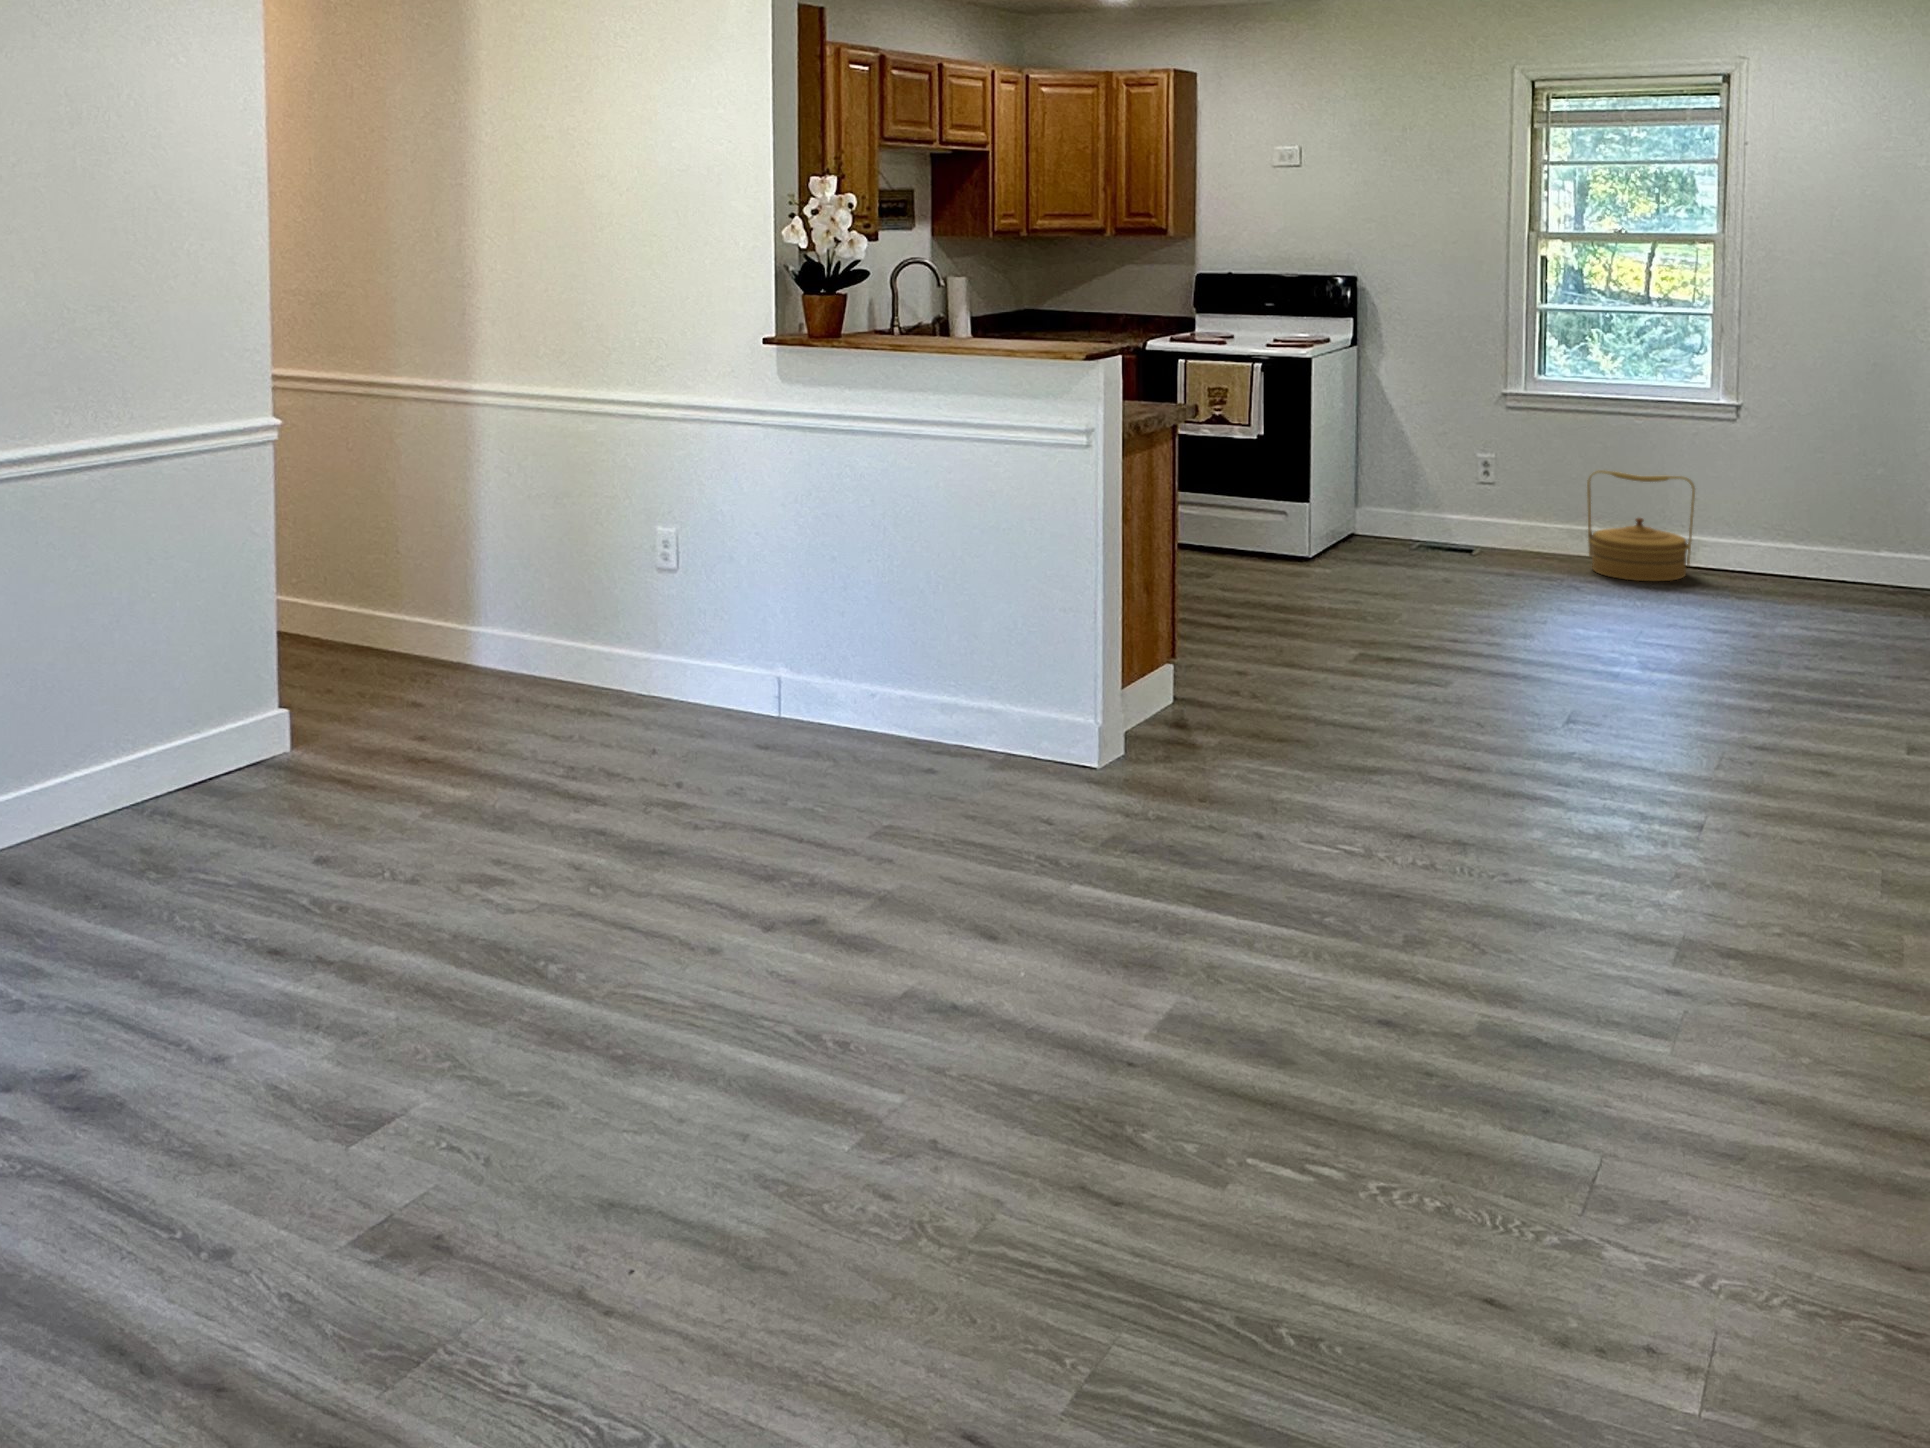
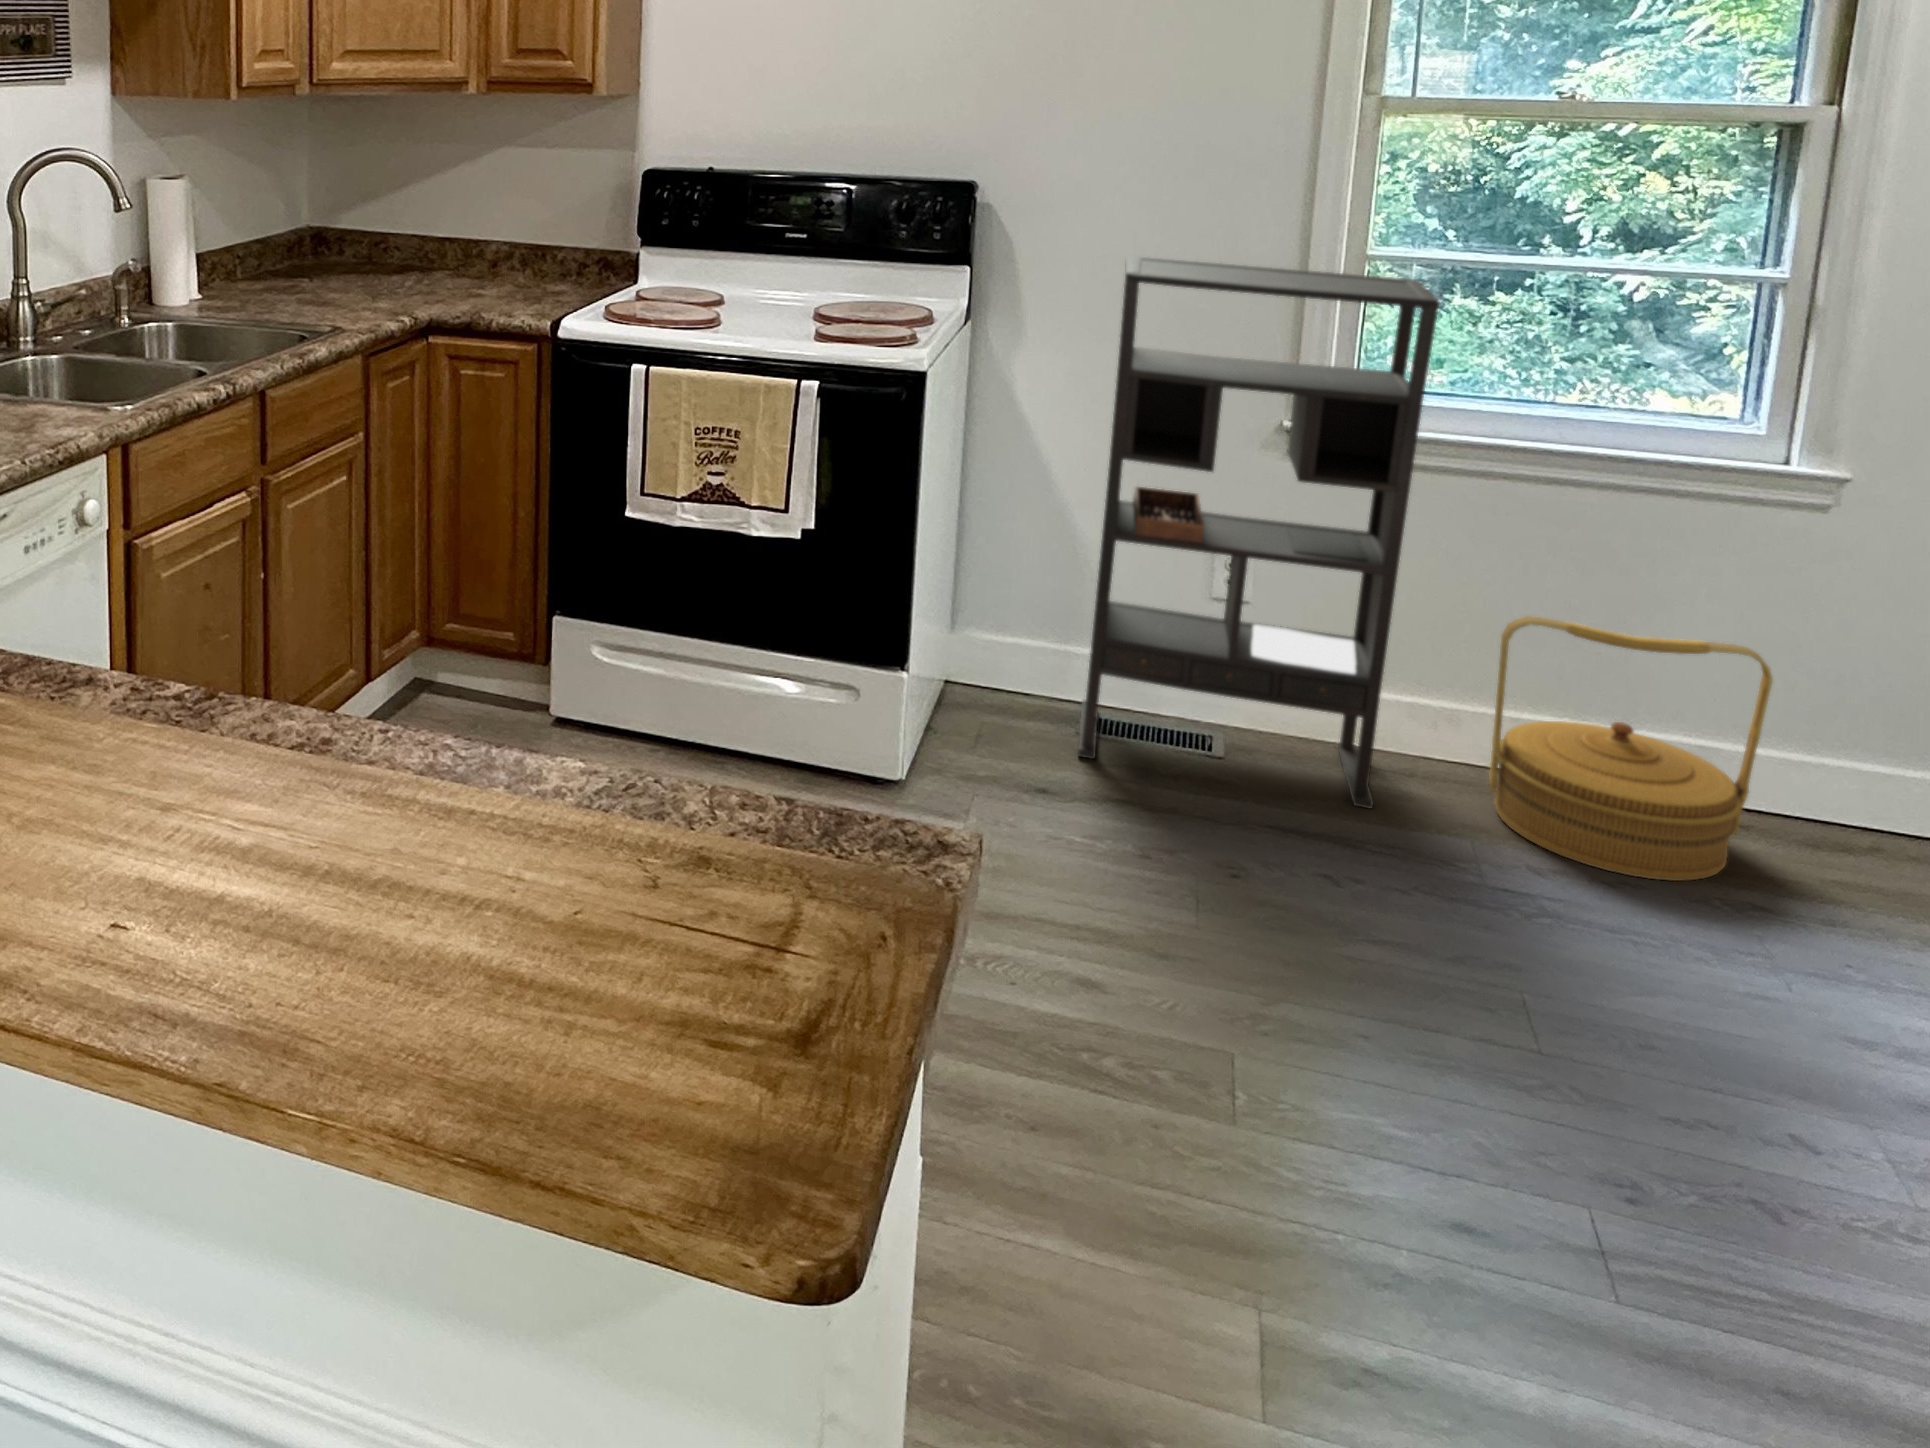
bookshelf: none [1404,311,1552,567] -> present [1078,256,1440,808]

